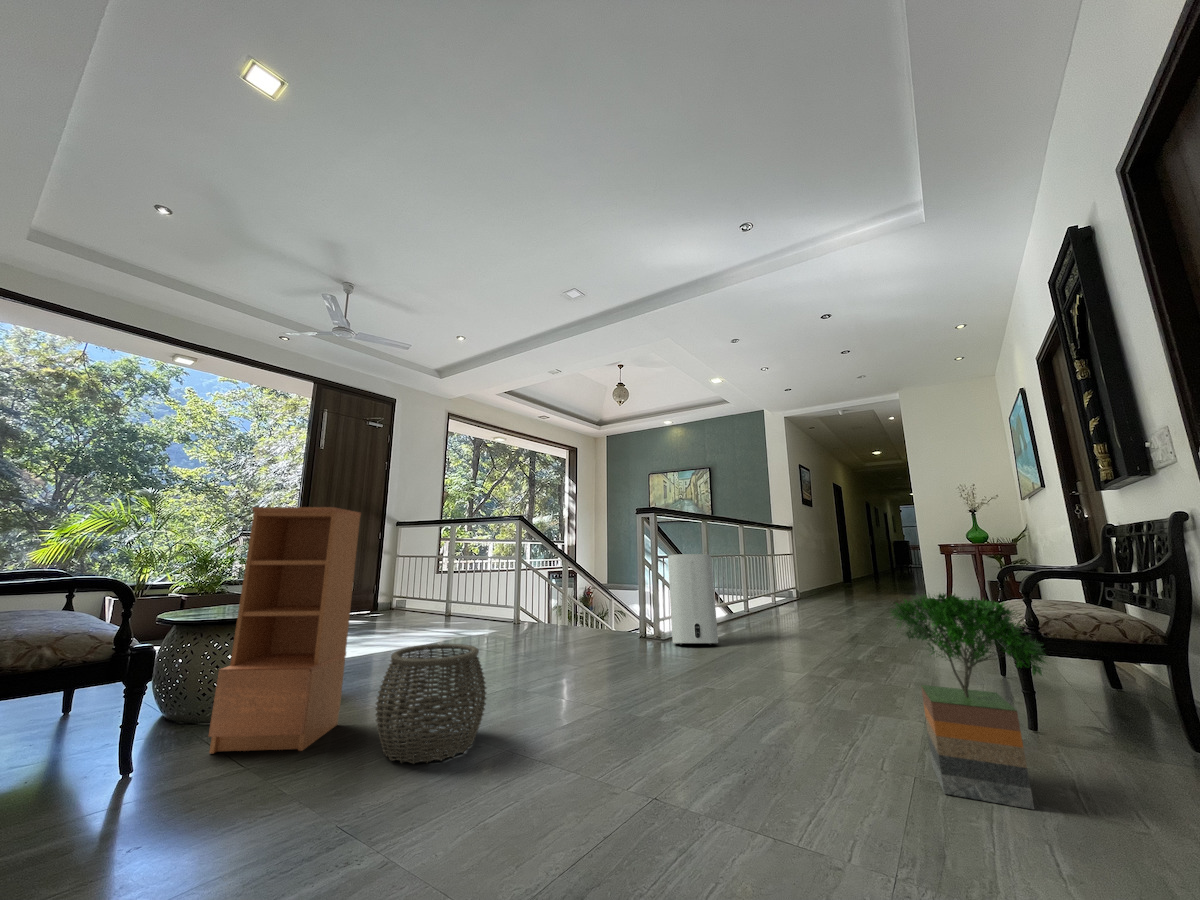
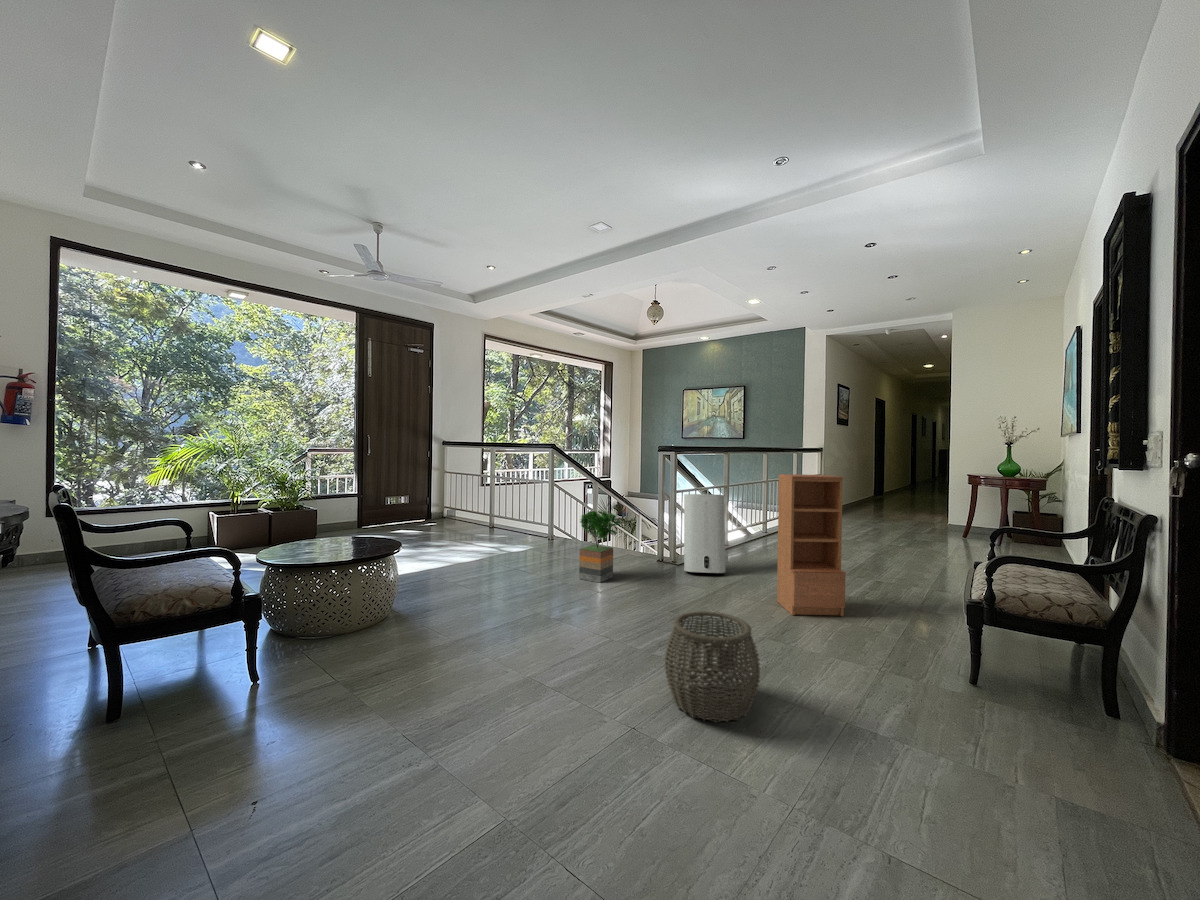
bookcase: present [209,507,361,753] -> present [777,474,846,616]
potted tree: present [891,593,1046,809] -> present [579,511,620,583]
woven basket: present [375,644,487,764] -> present [664,611,760,722]

